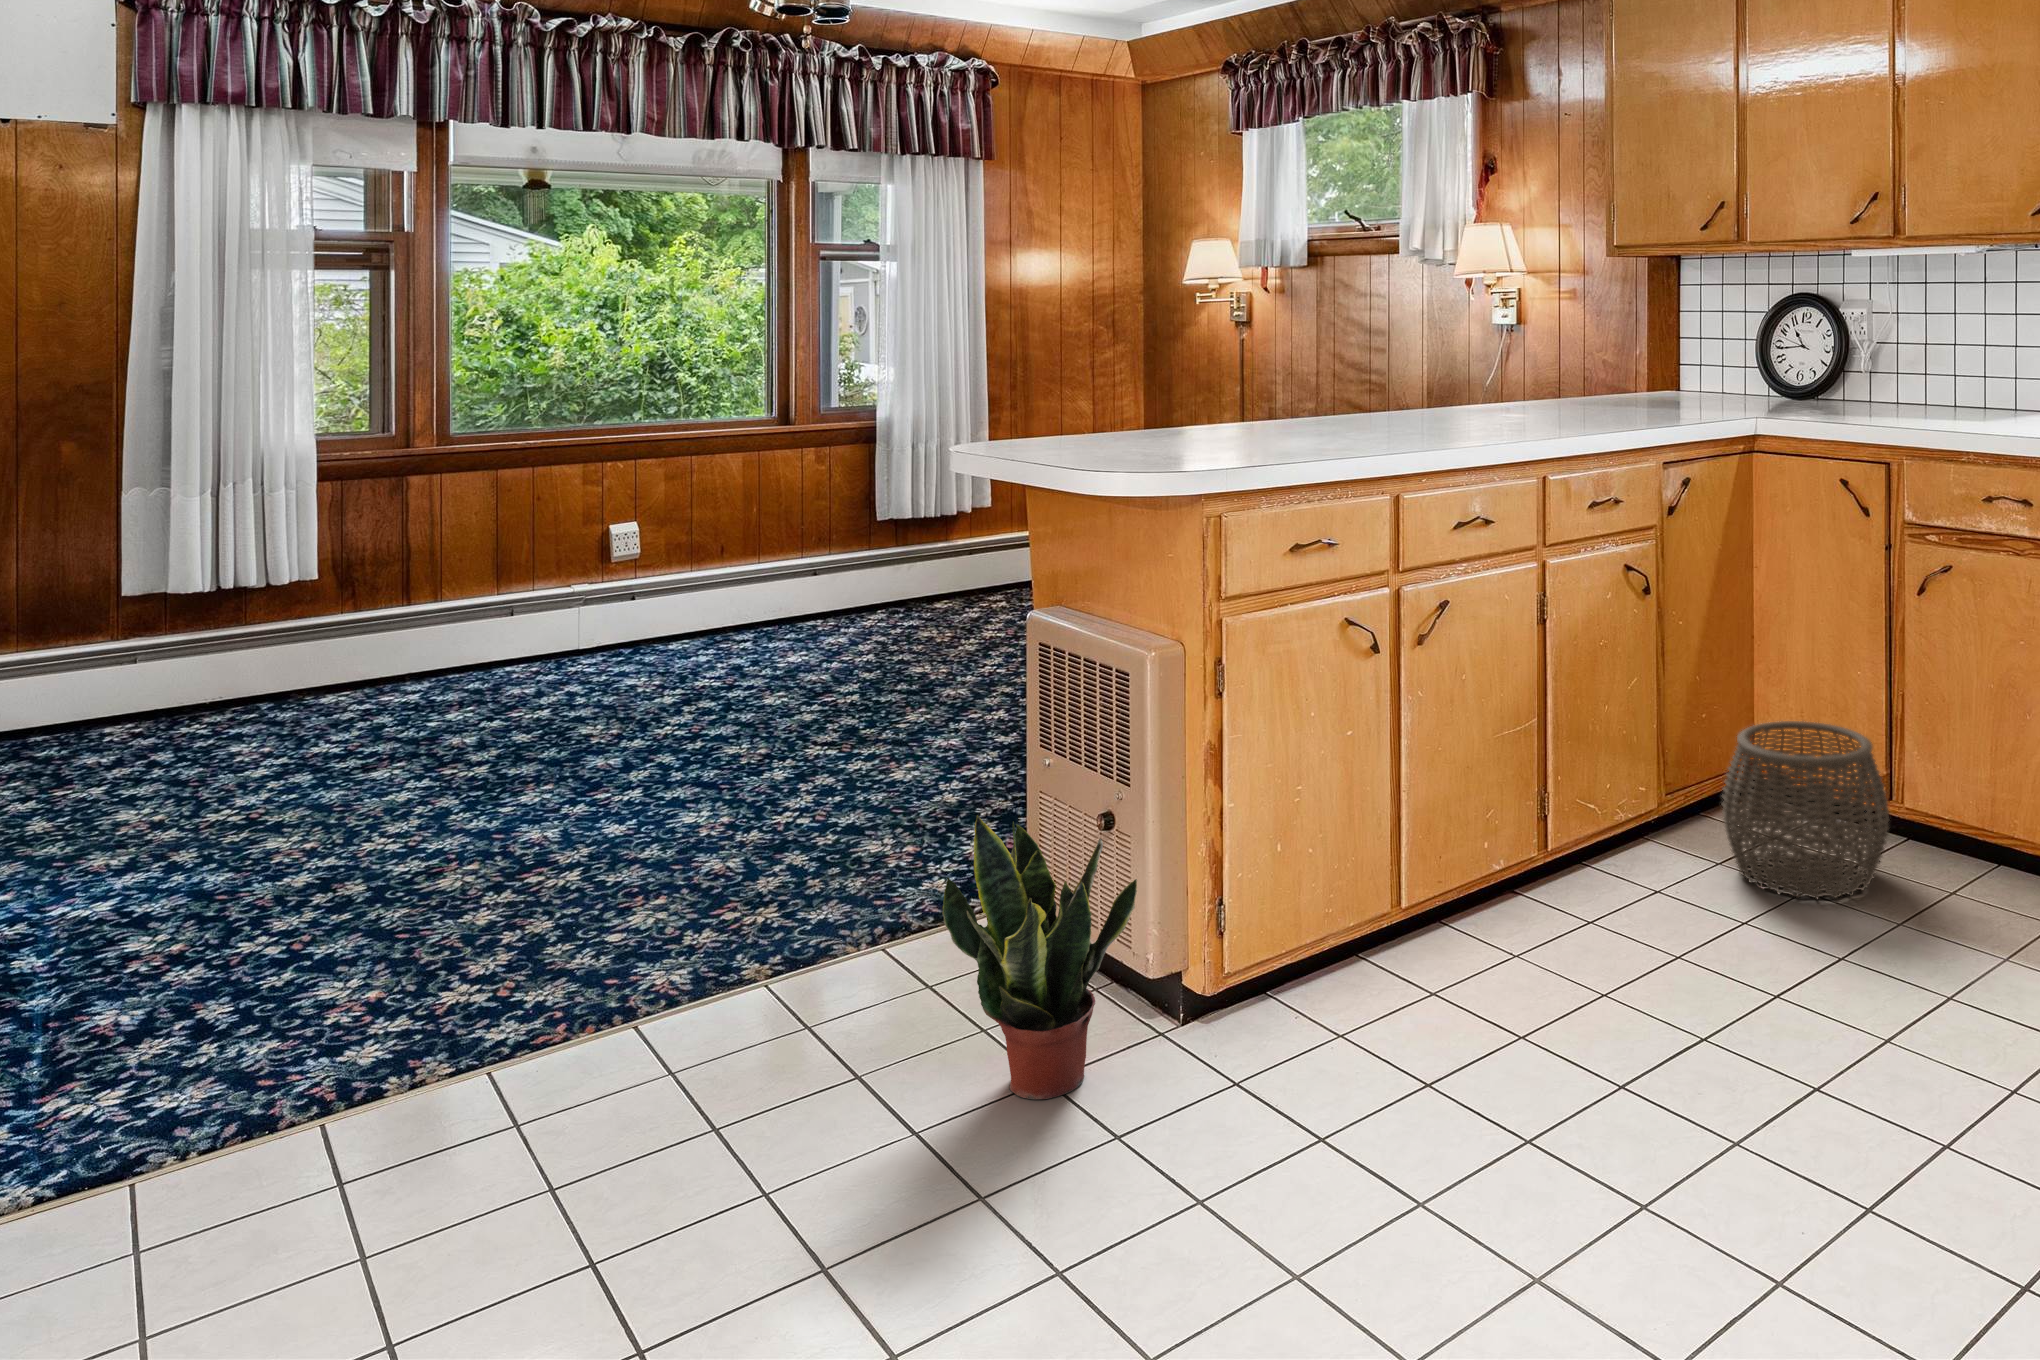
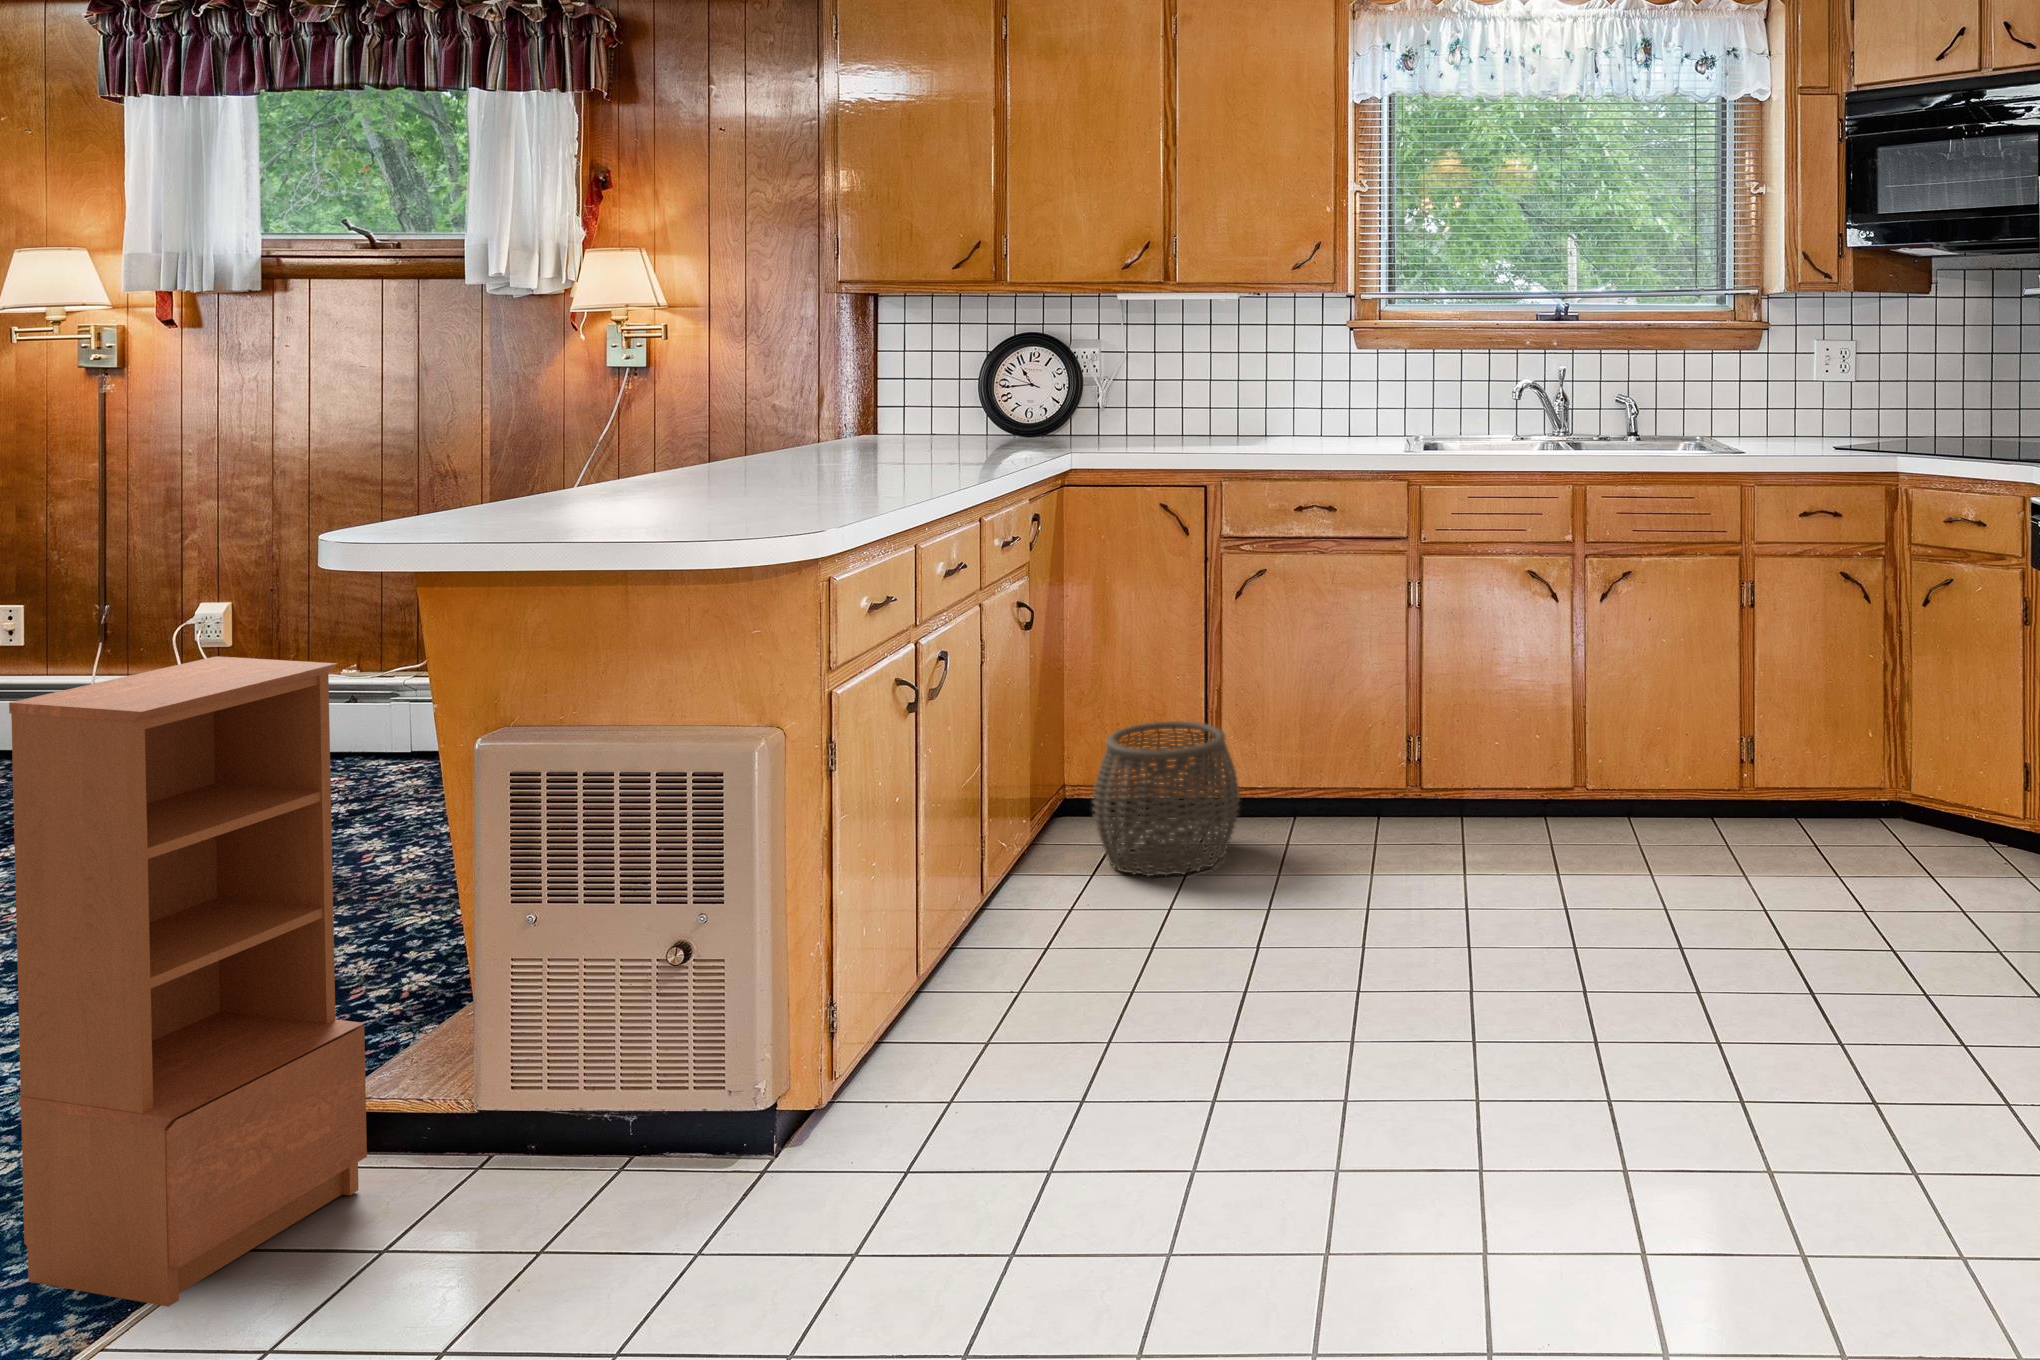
bookcase: none [760,521,951,984] -> present [9,656,367,1307]
potted plant: present [942,815,1137,1099] -> none [595,954,781,1260]

